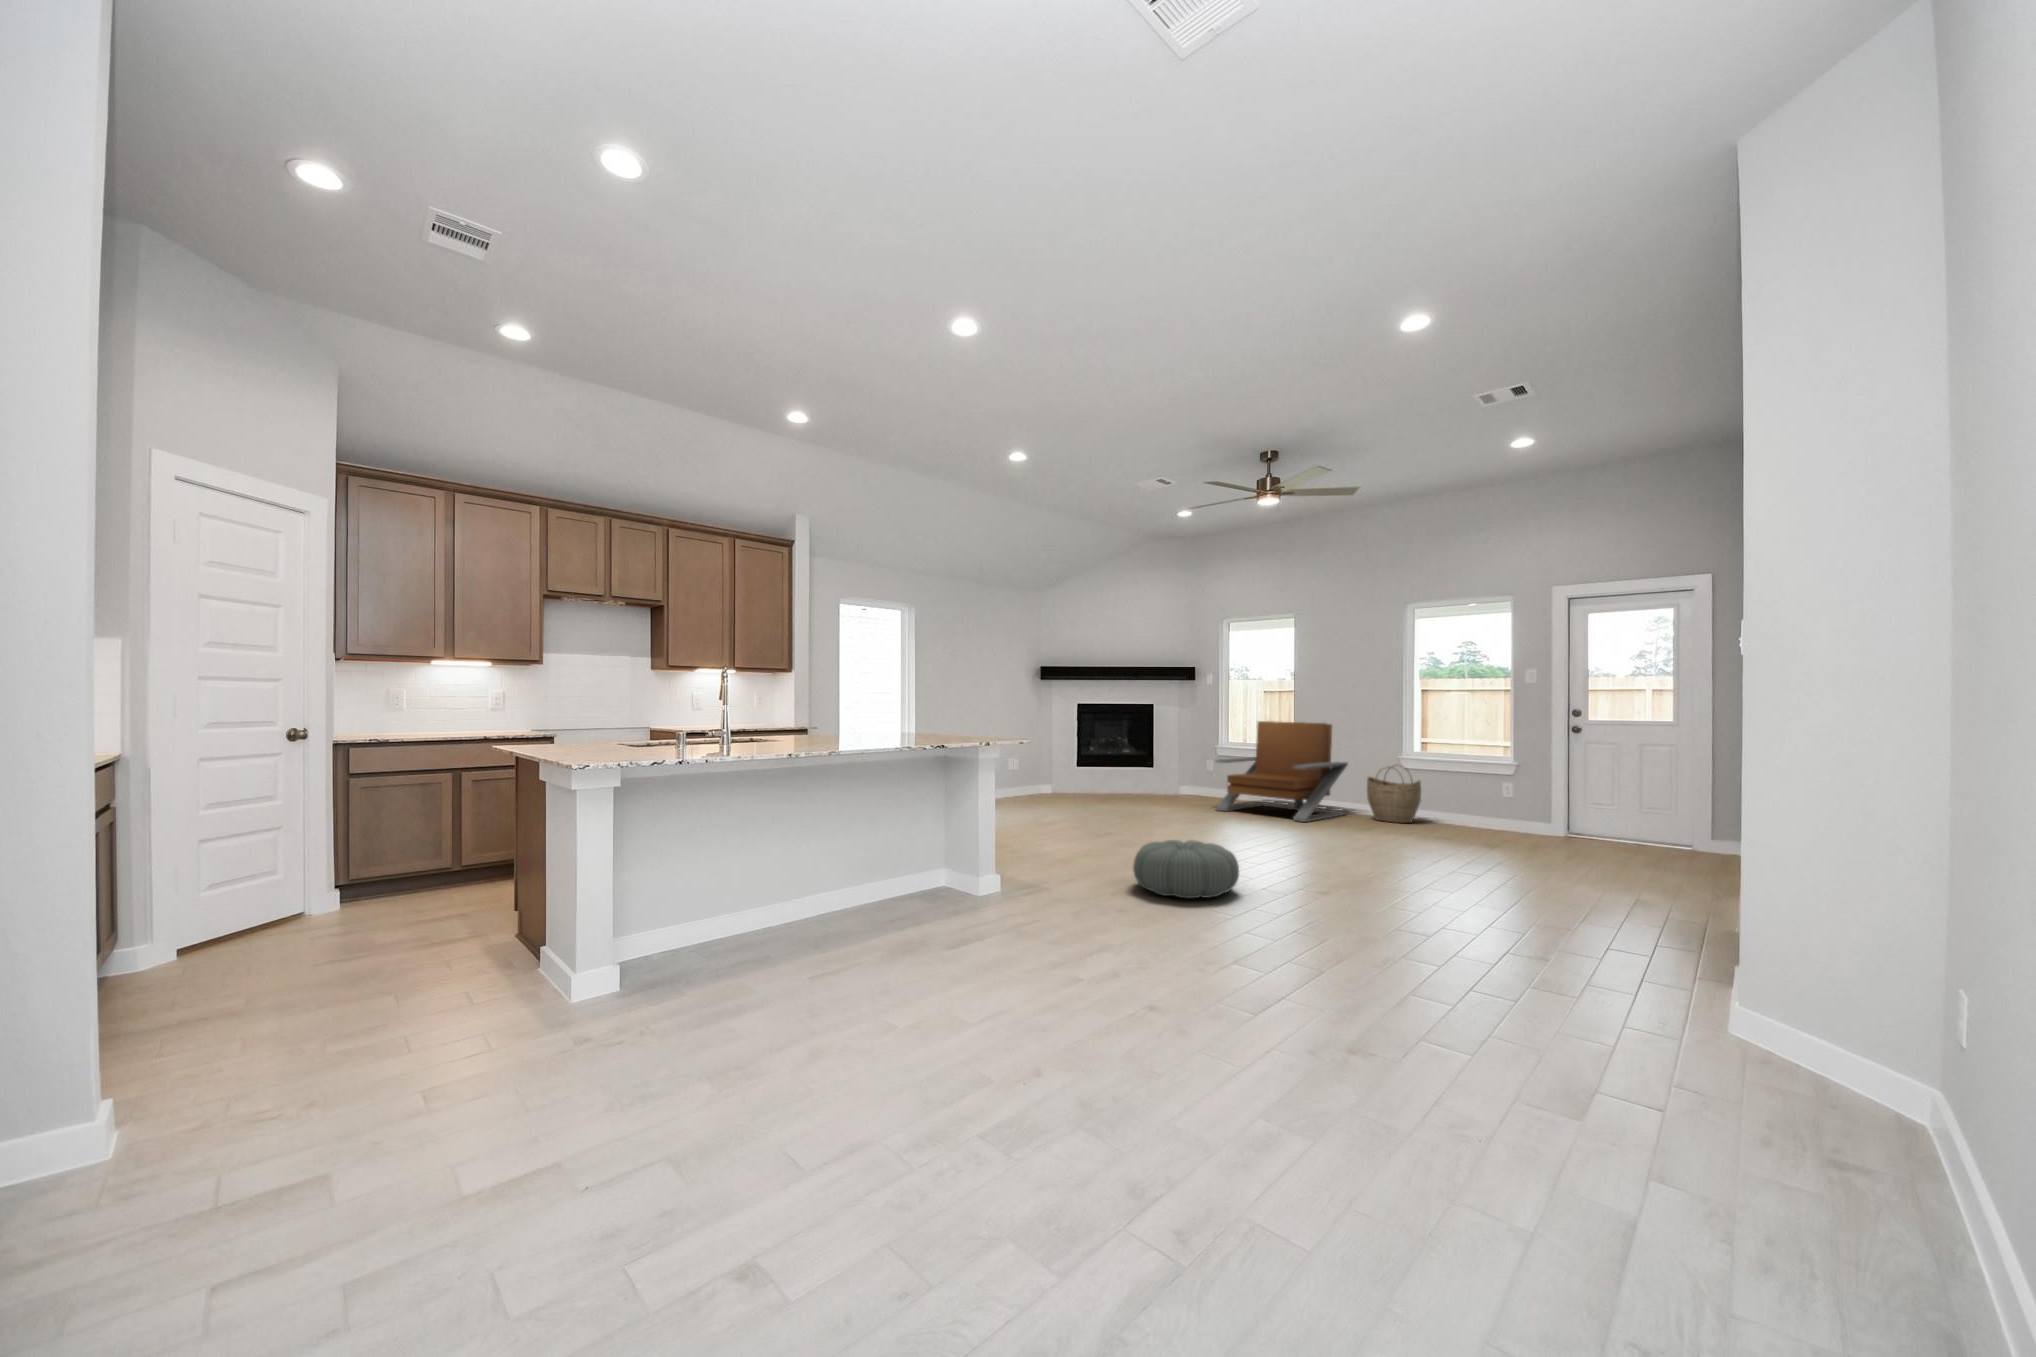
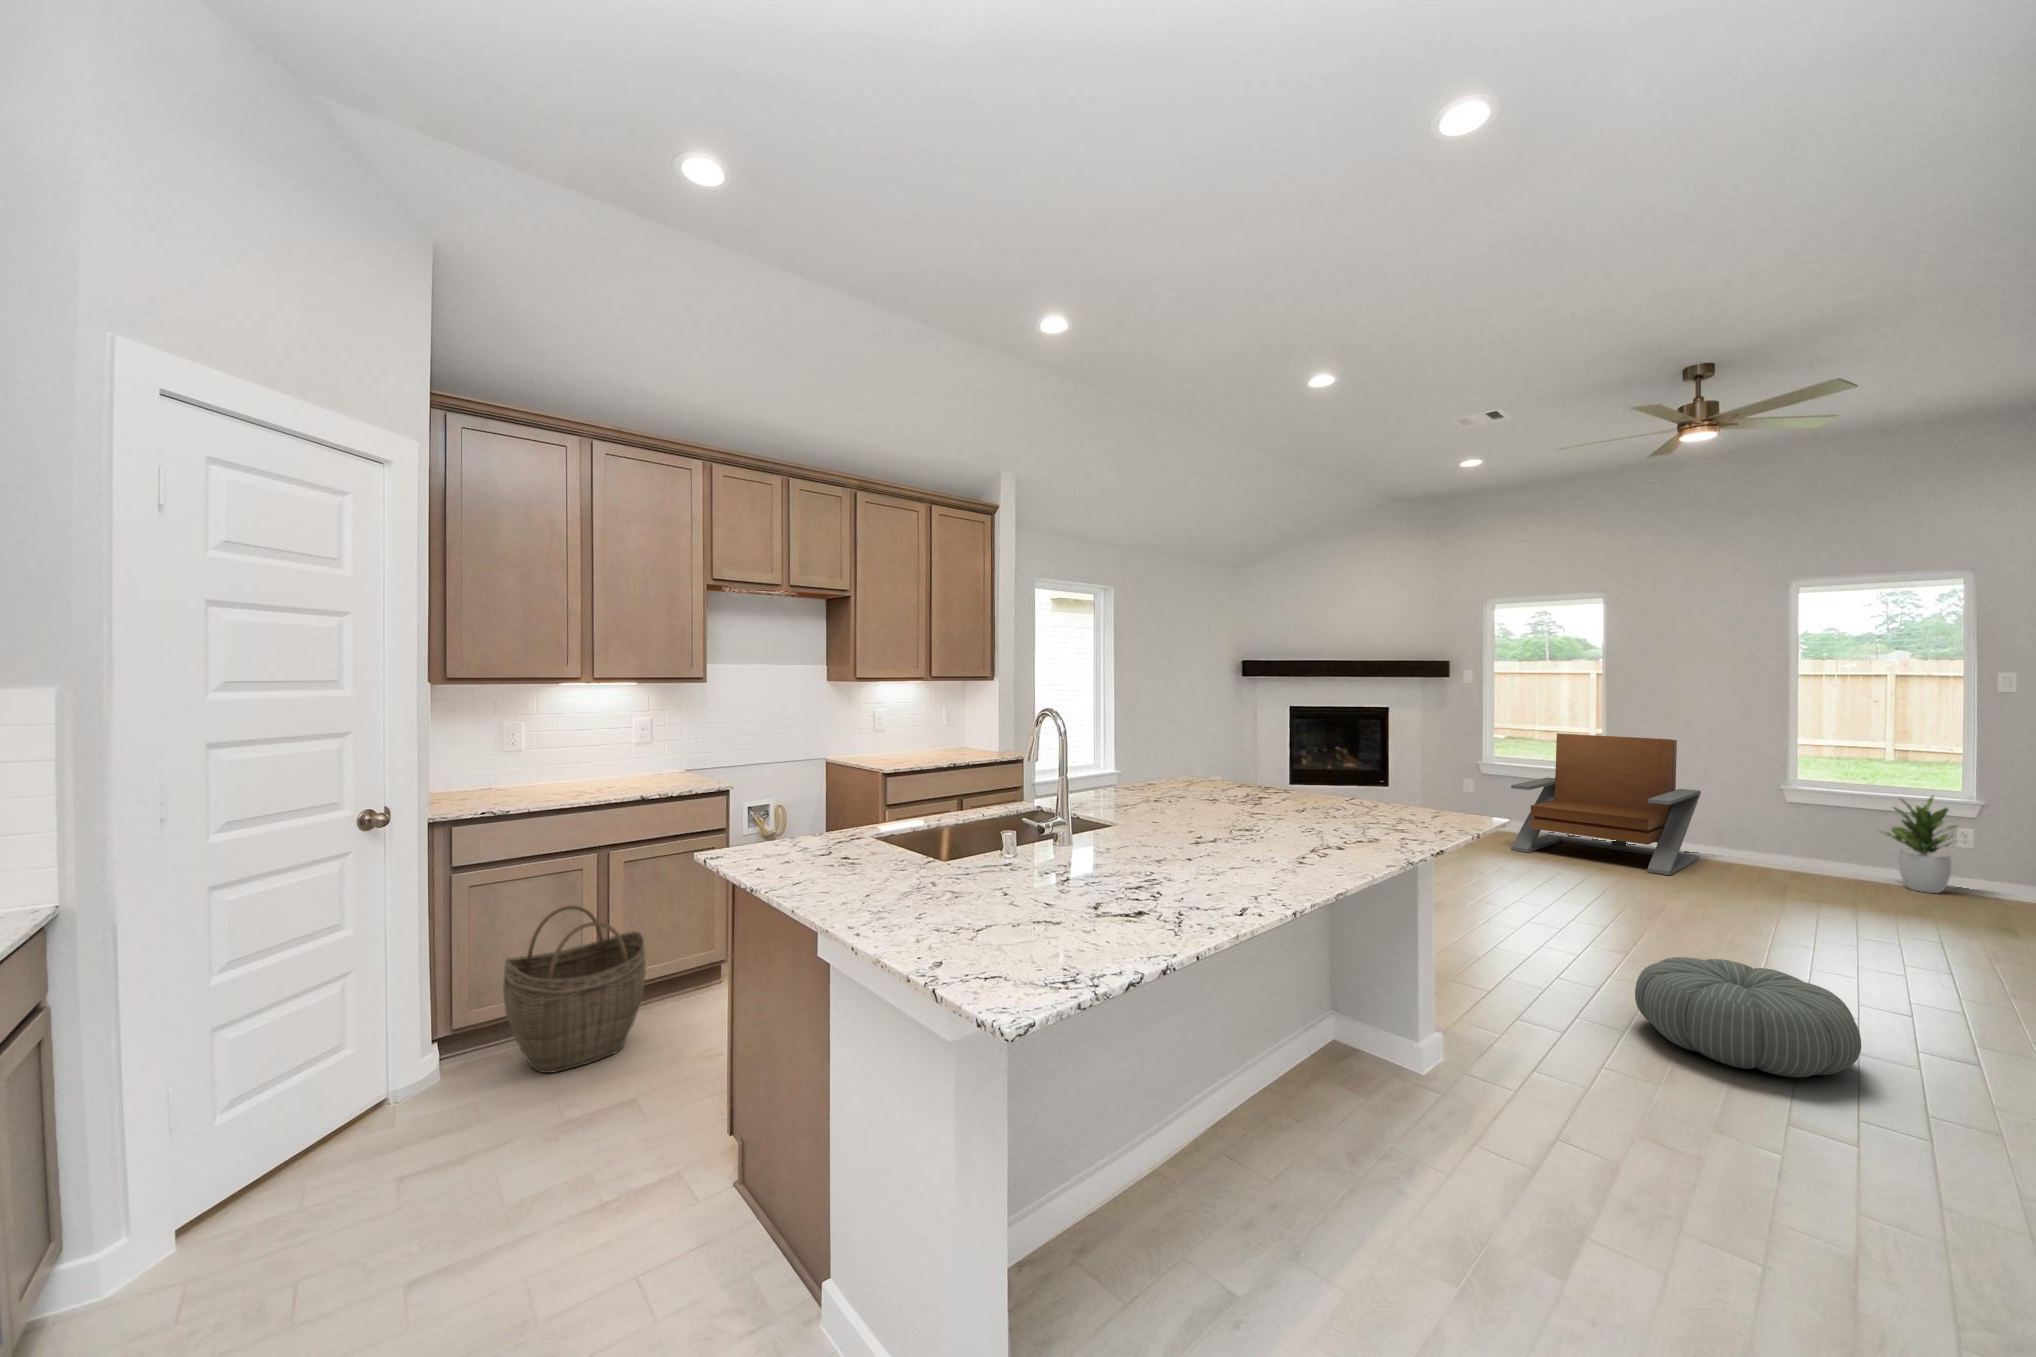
potted plant: none [1446,758,1498,830] -> present [1880,795,1957,893]
woven basket: present [1367,766,1421,823] -> present [503,906,646,1073]

